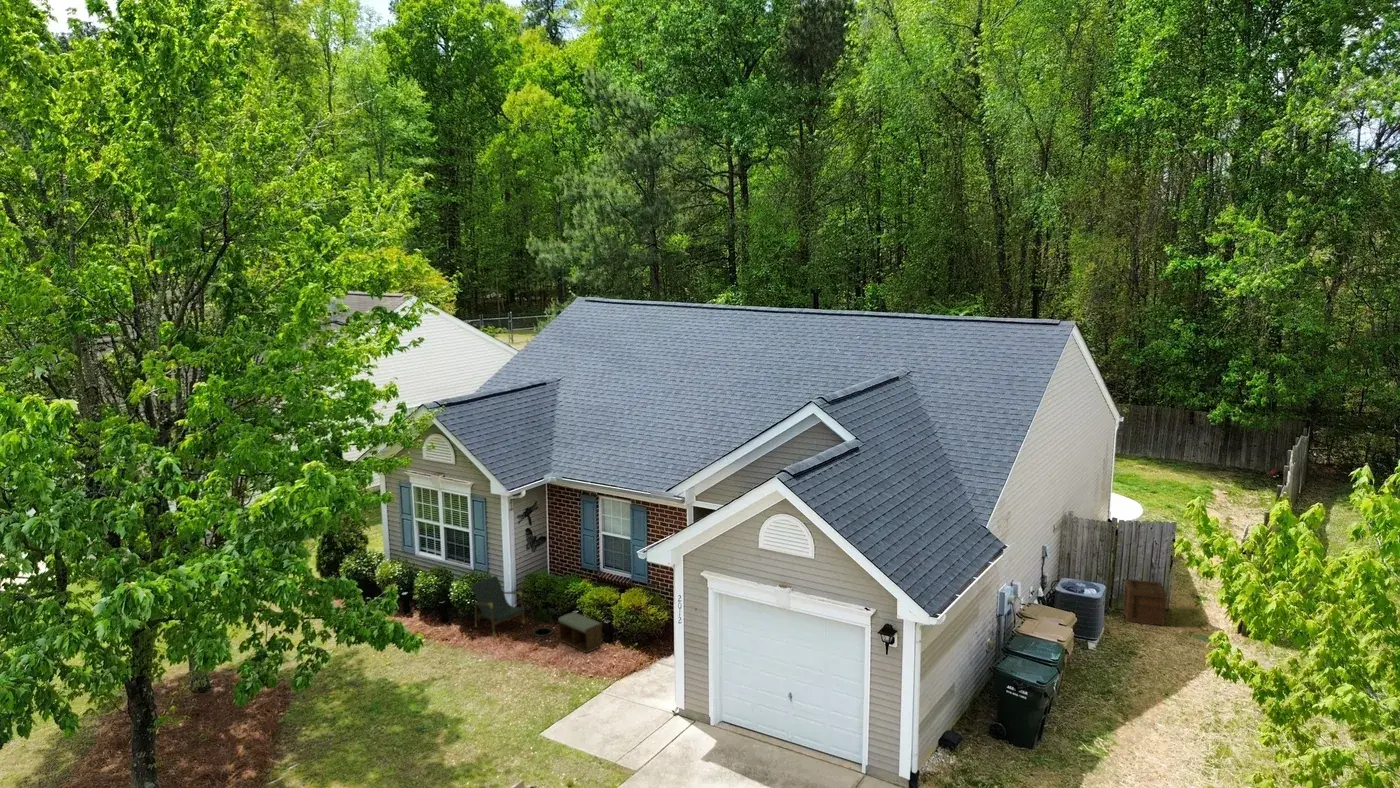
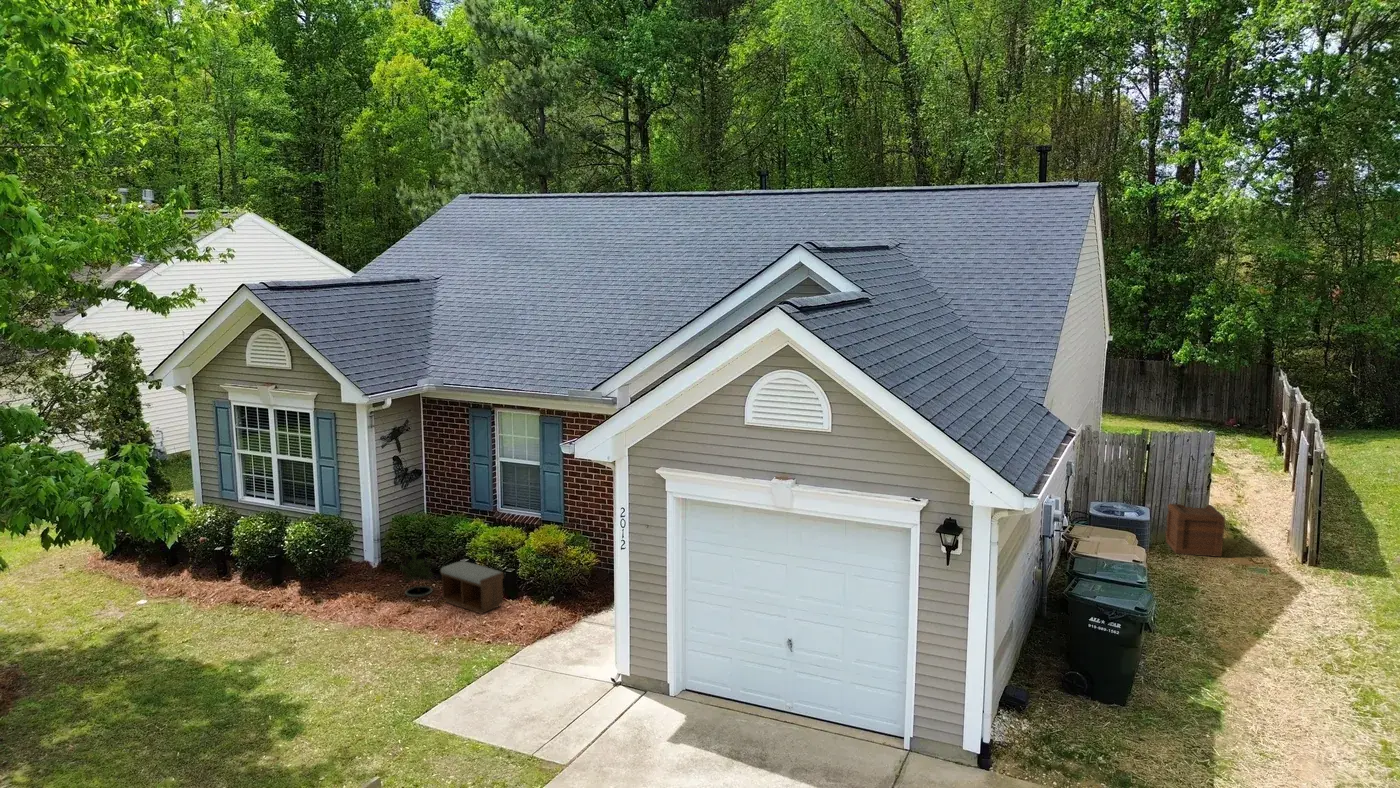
lounge chair: present [472,576,525,636] -> none [315,519,393,600]

